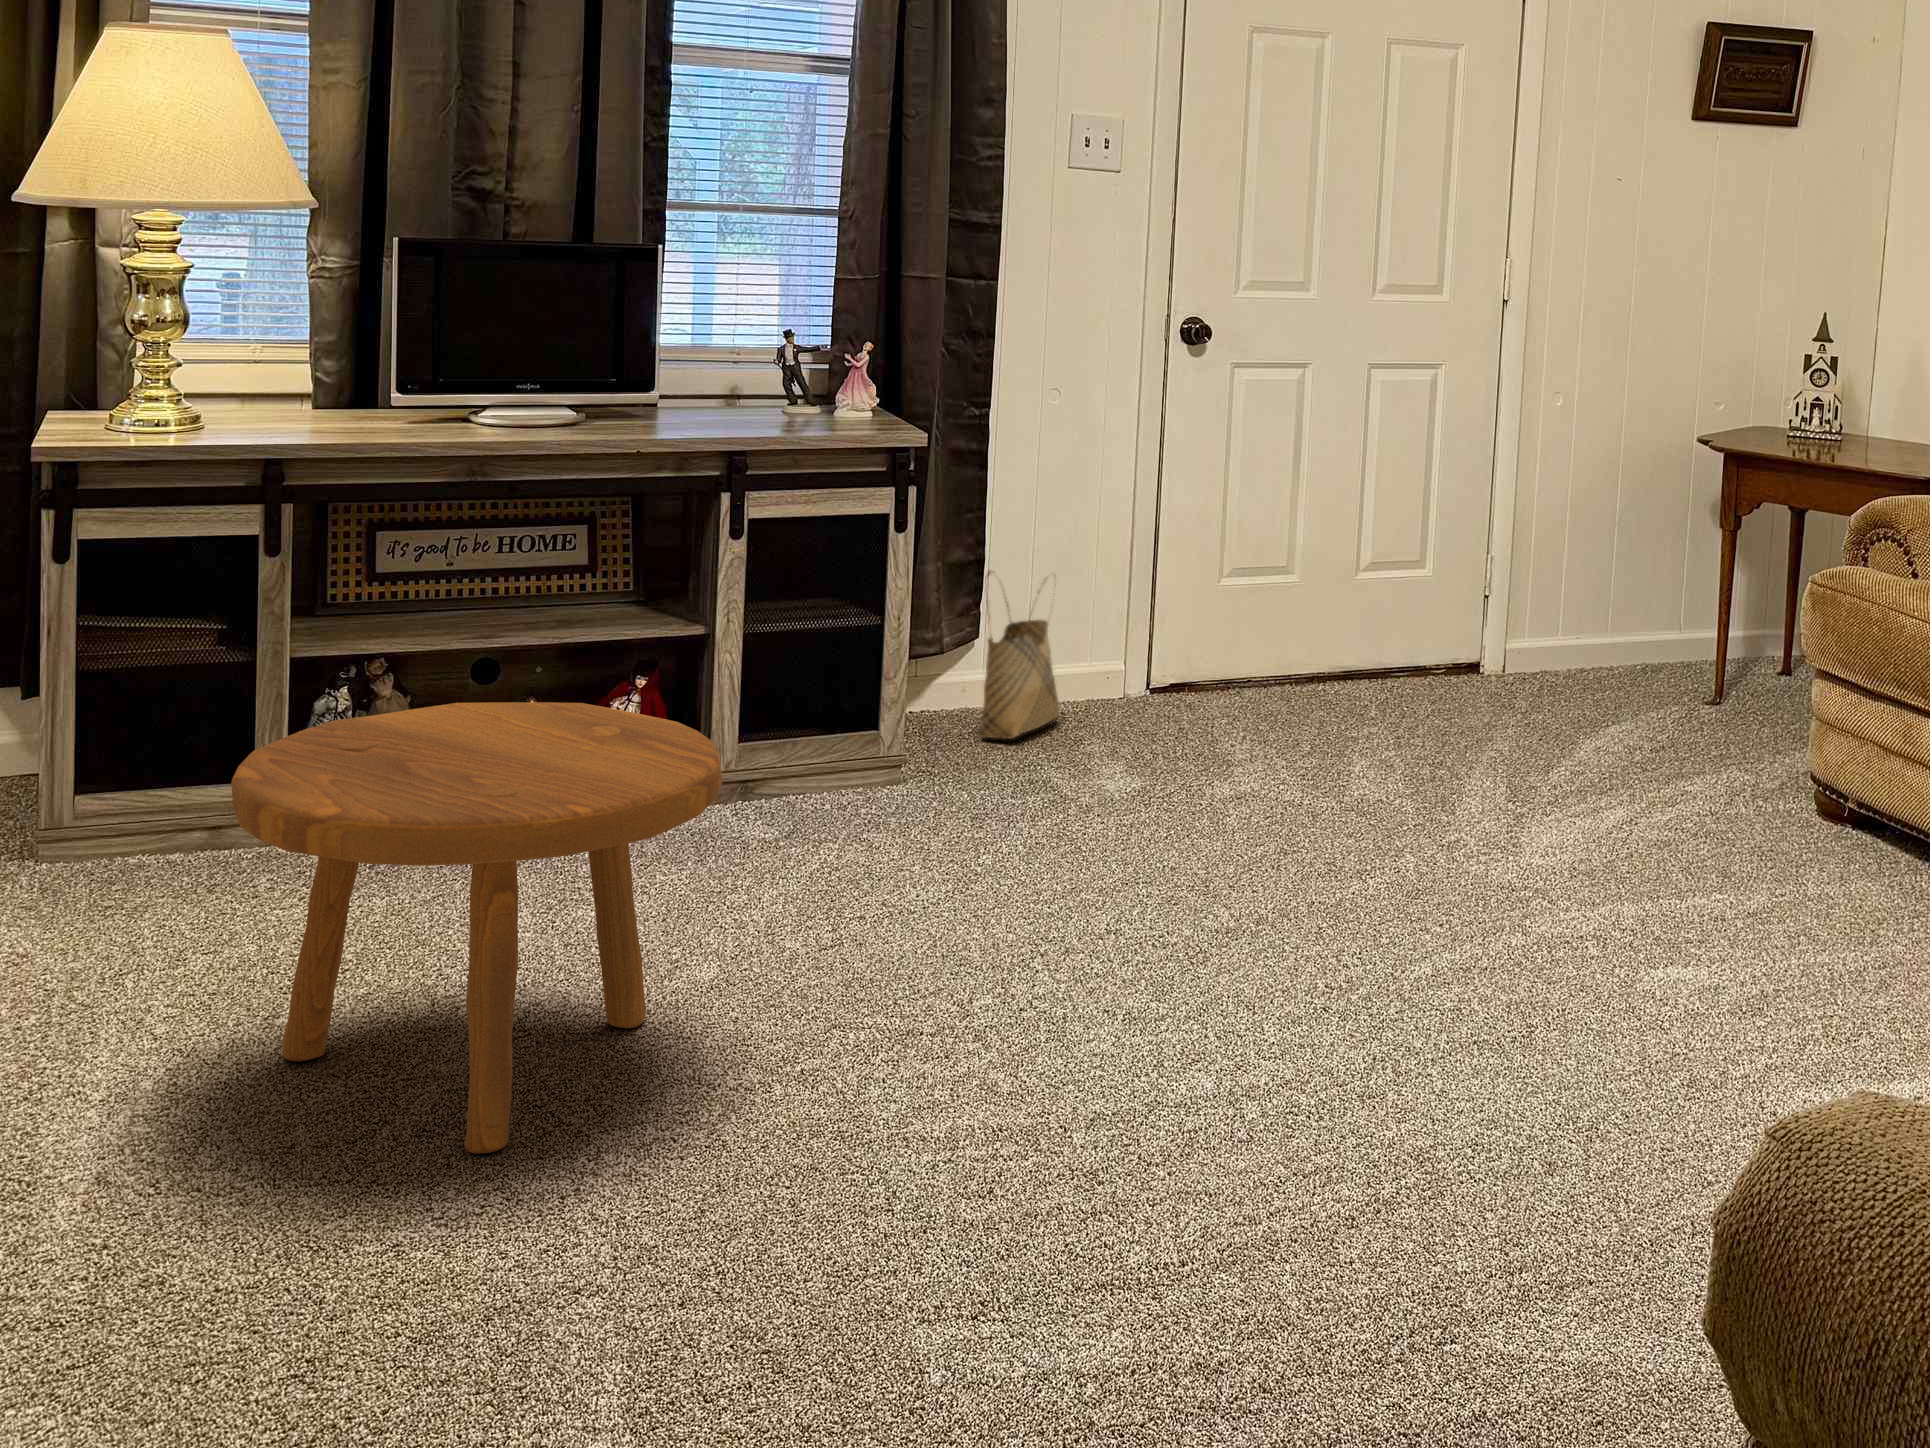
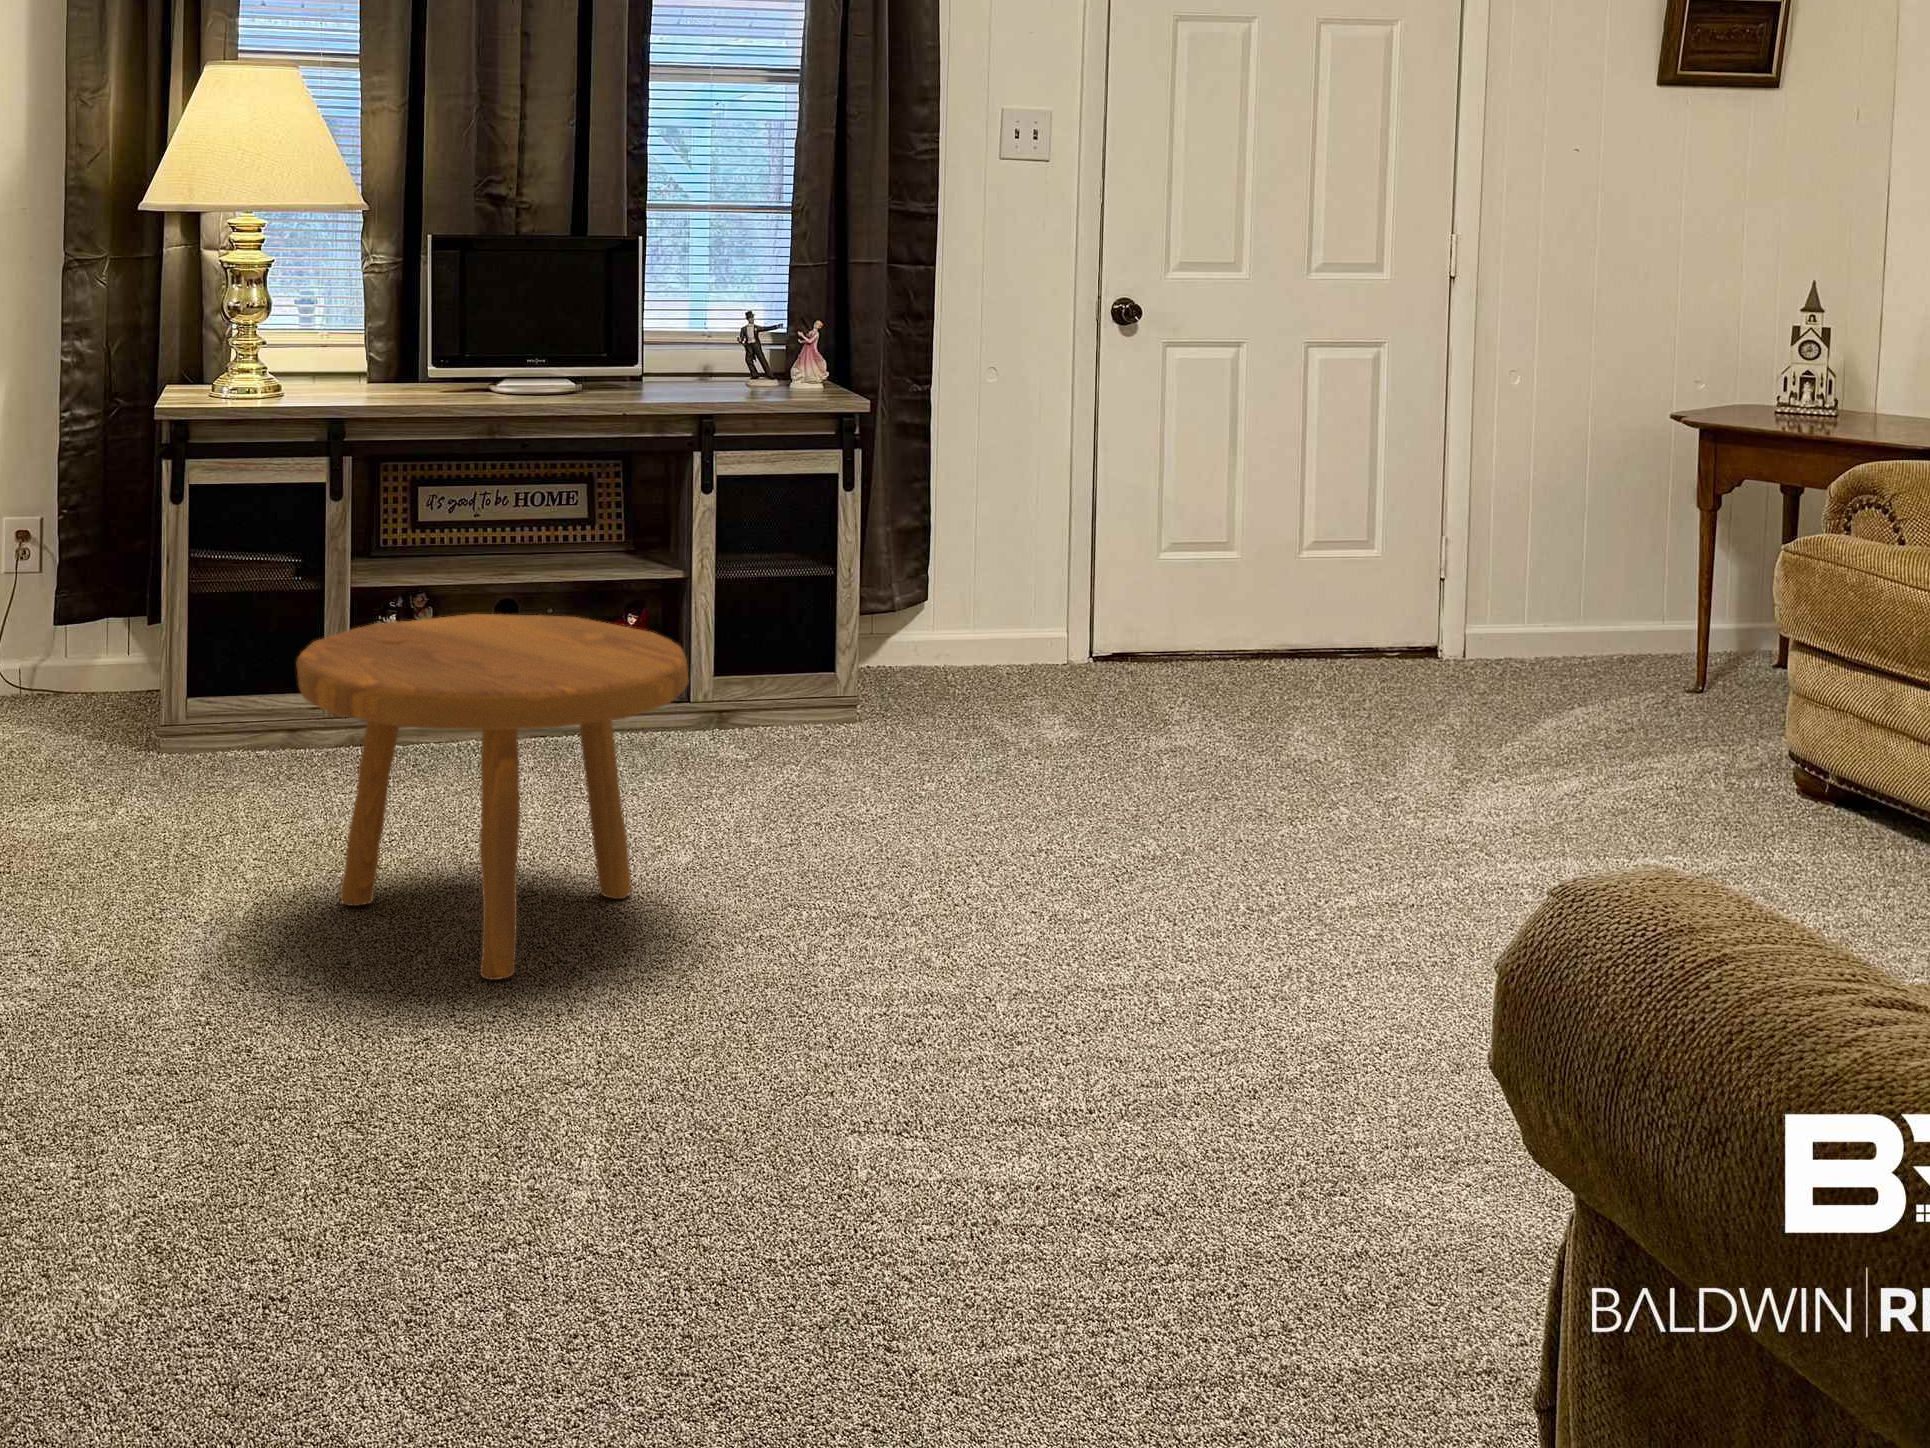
woven basket: present [980,571,1060,739] -> none [943,537,1019,694]

